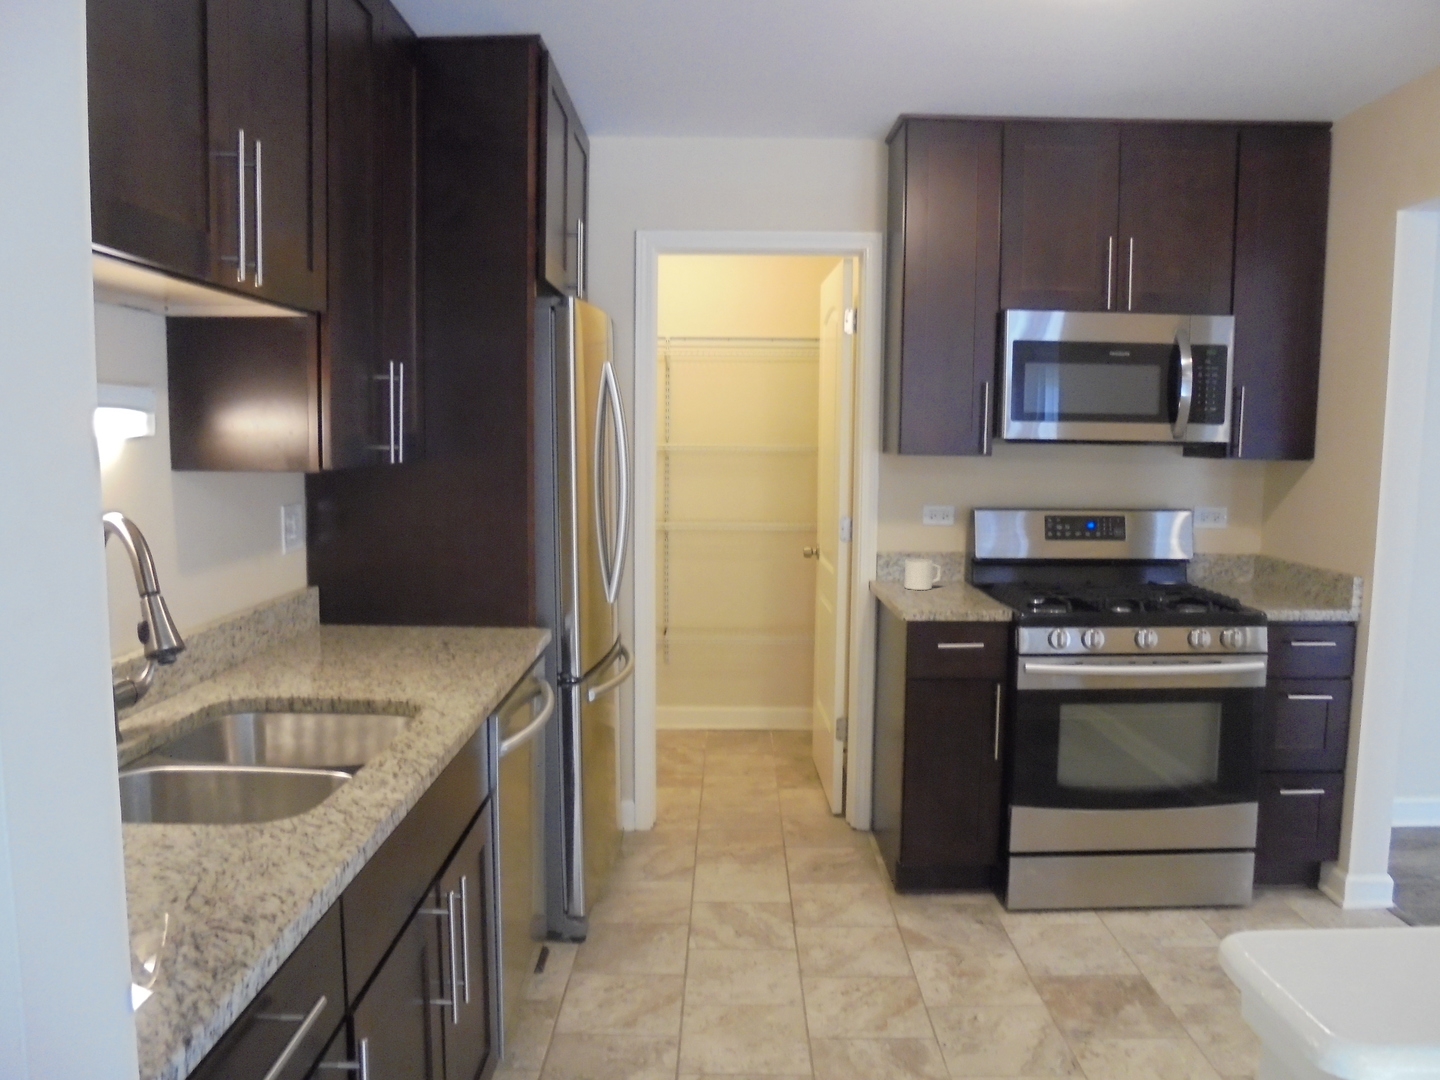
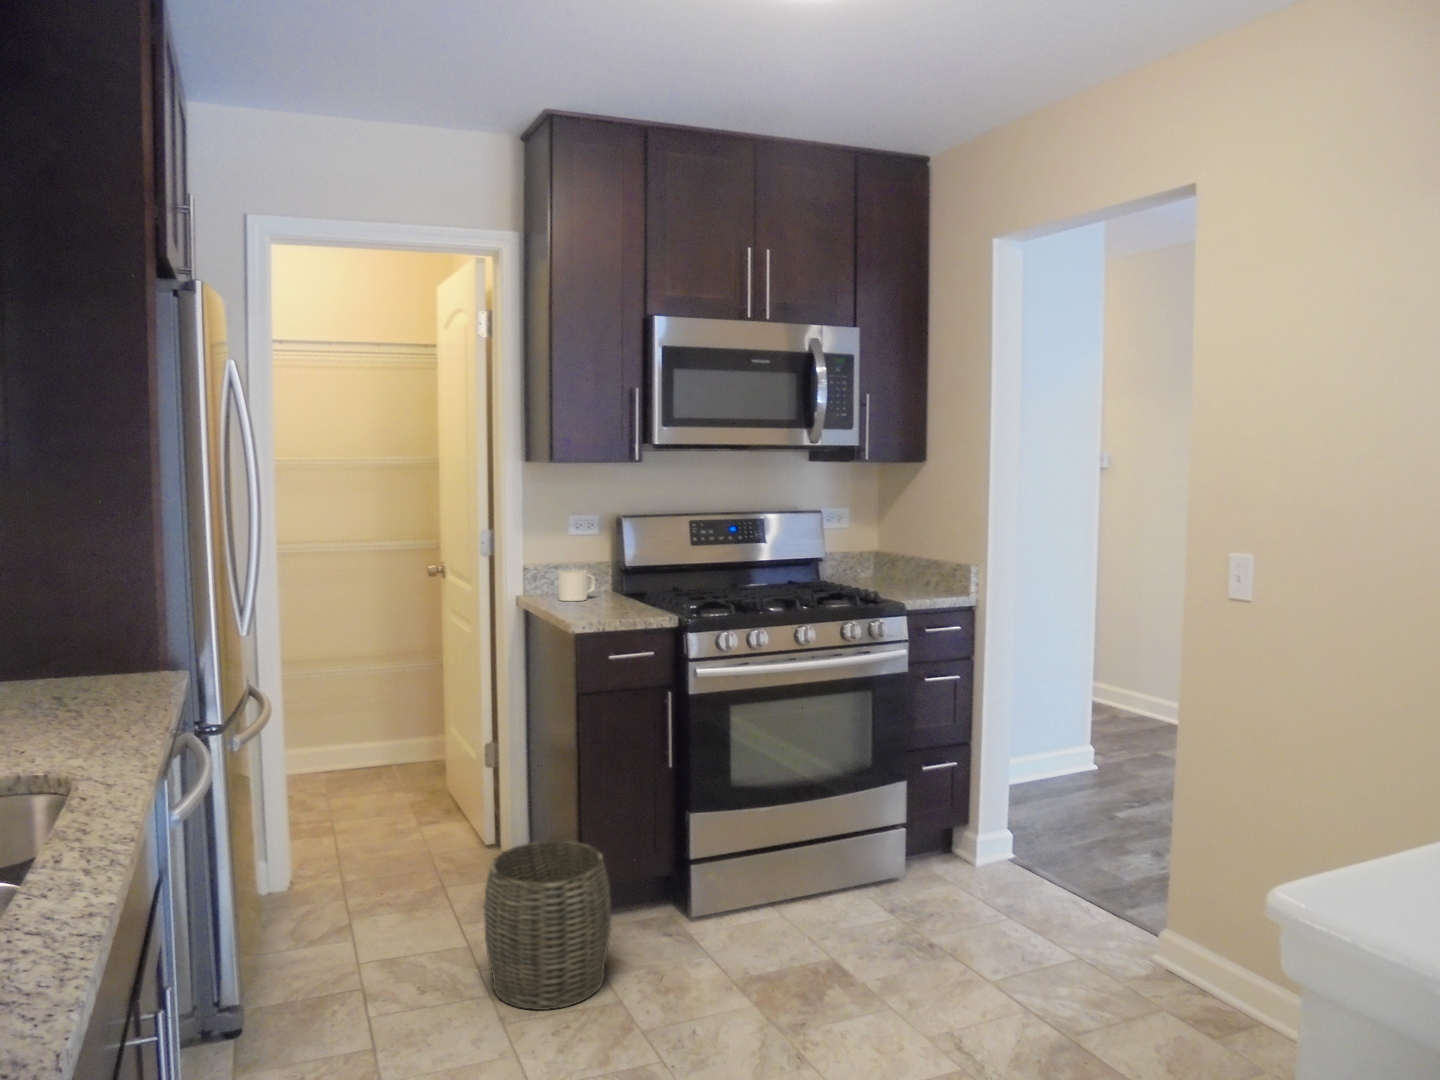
woven basket: none [811,809,925,956] -> present [484,841,611,1010]

